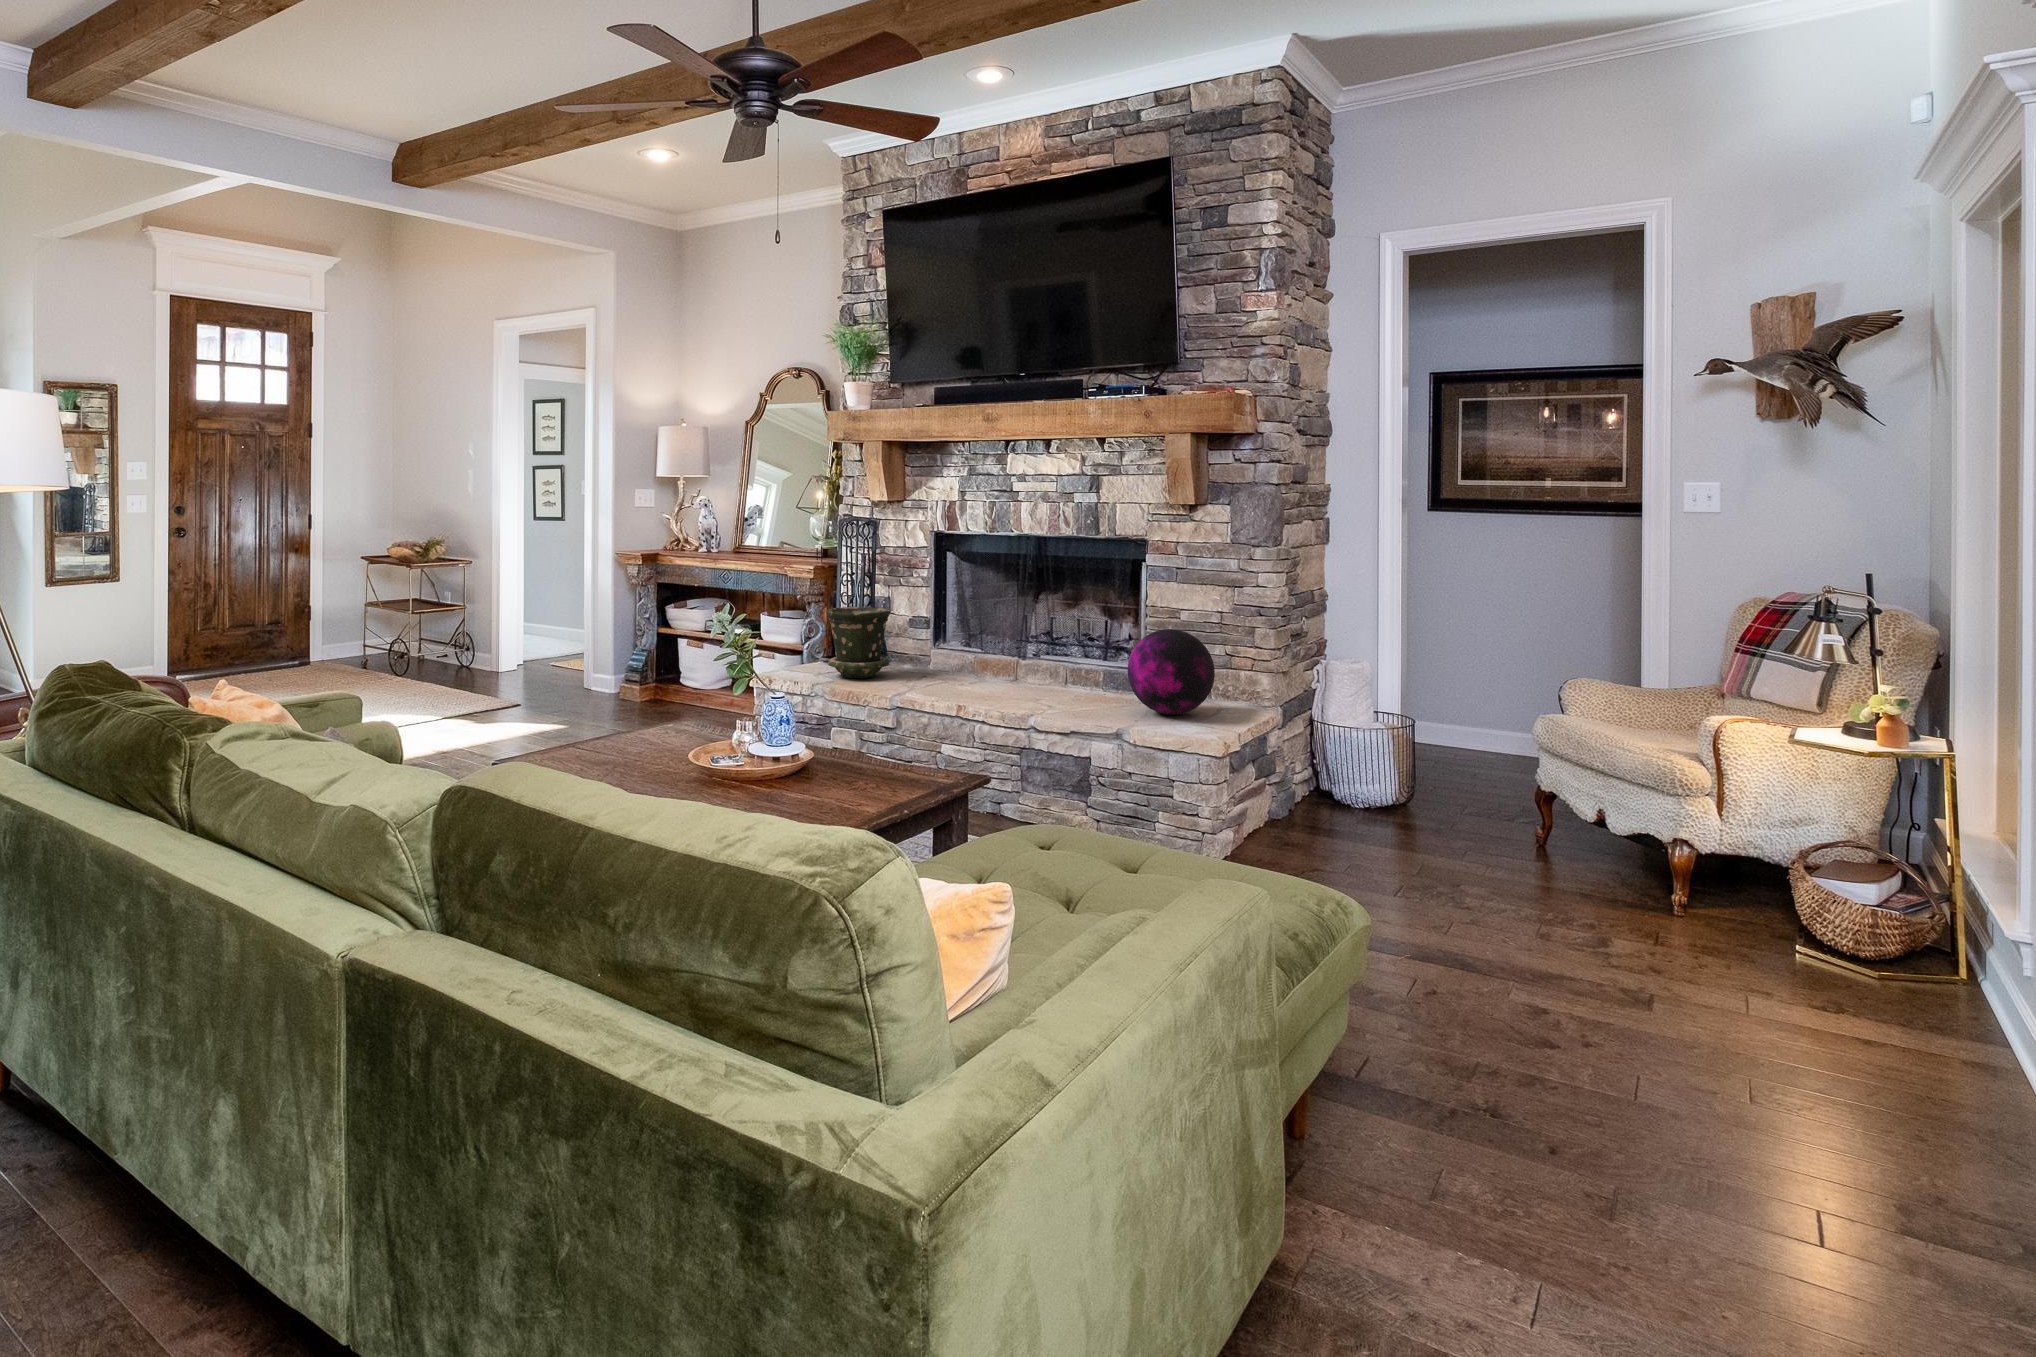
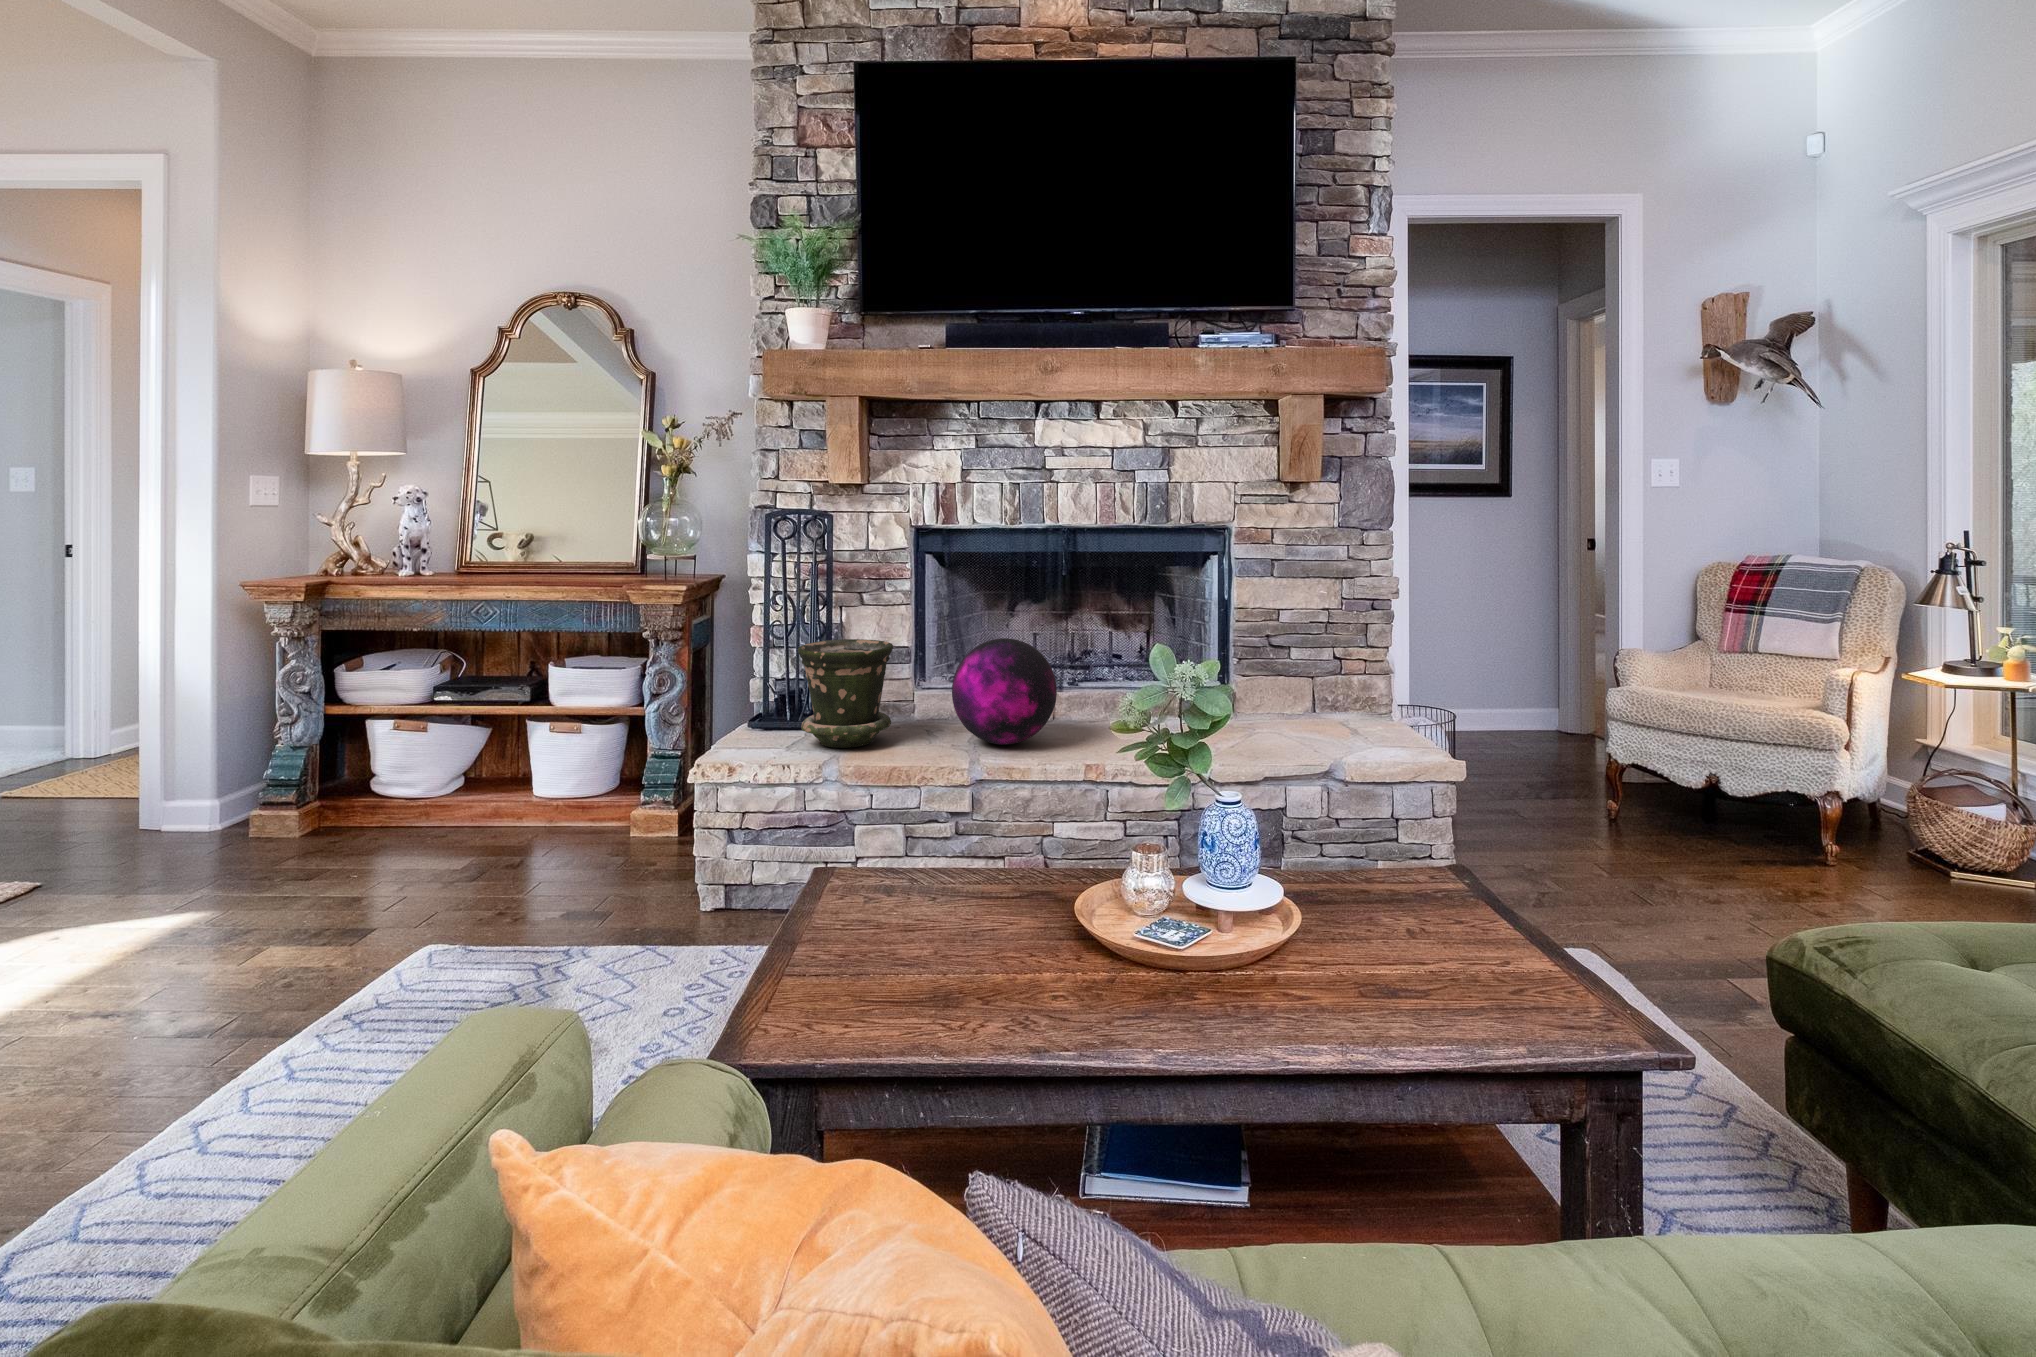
decorative orb: present [1128,629,1215,715] -> present [952,638,1057,745]

